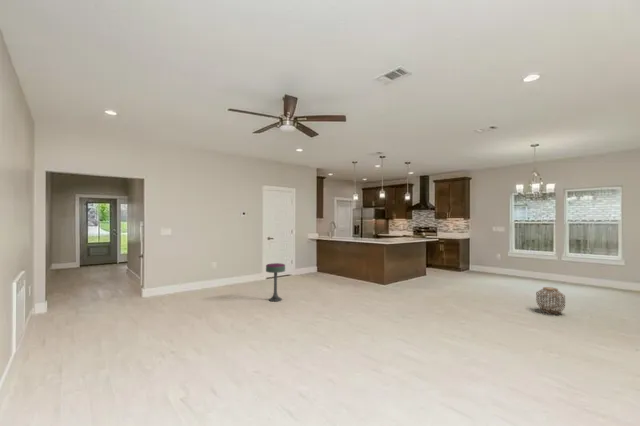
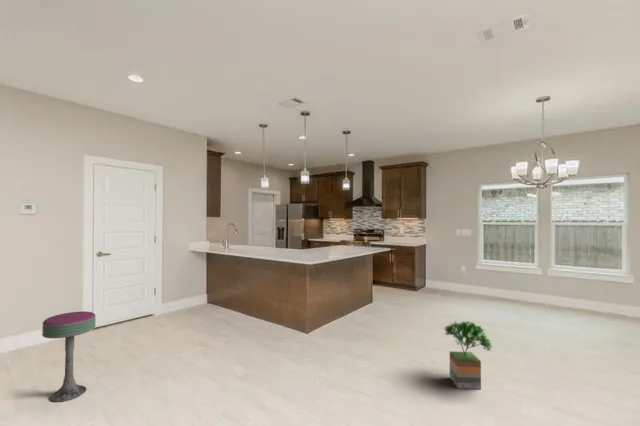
potted tree: none [462,276,489,311] -> present [445,321,492,389]
woven basket: present [536,287,565,314] -> none [560,333,611,383]

